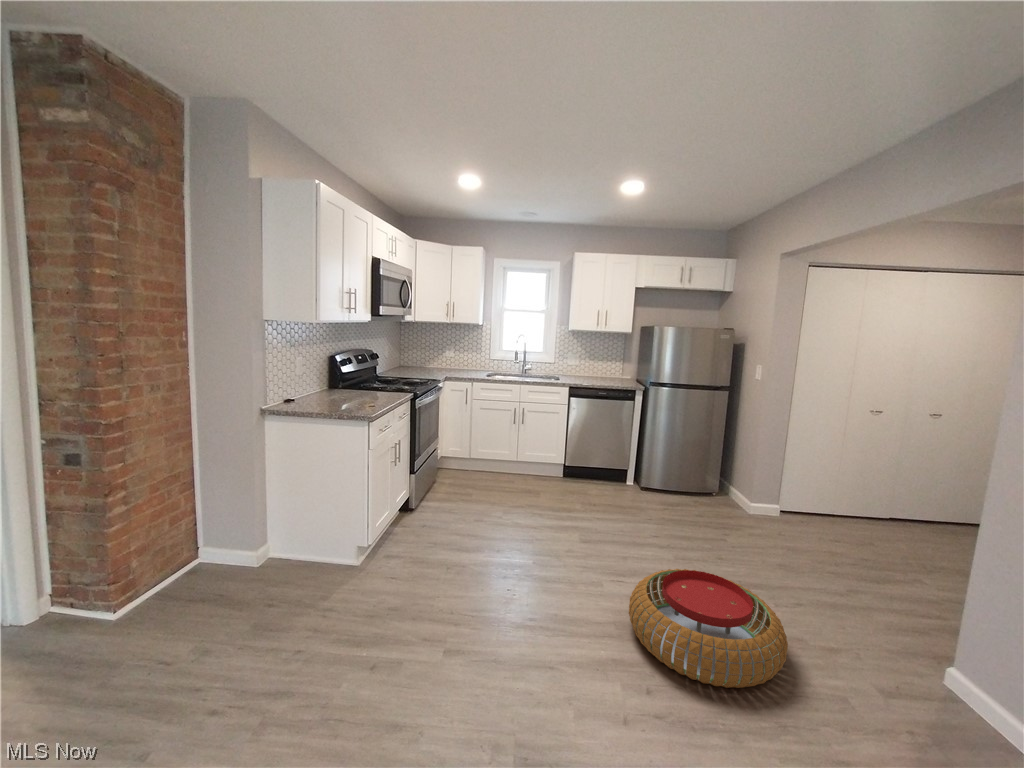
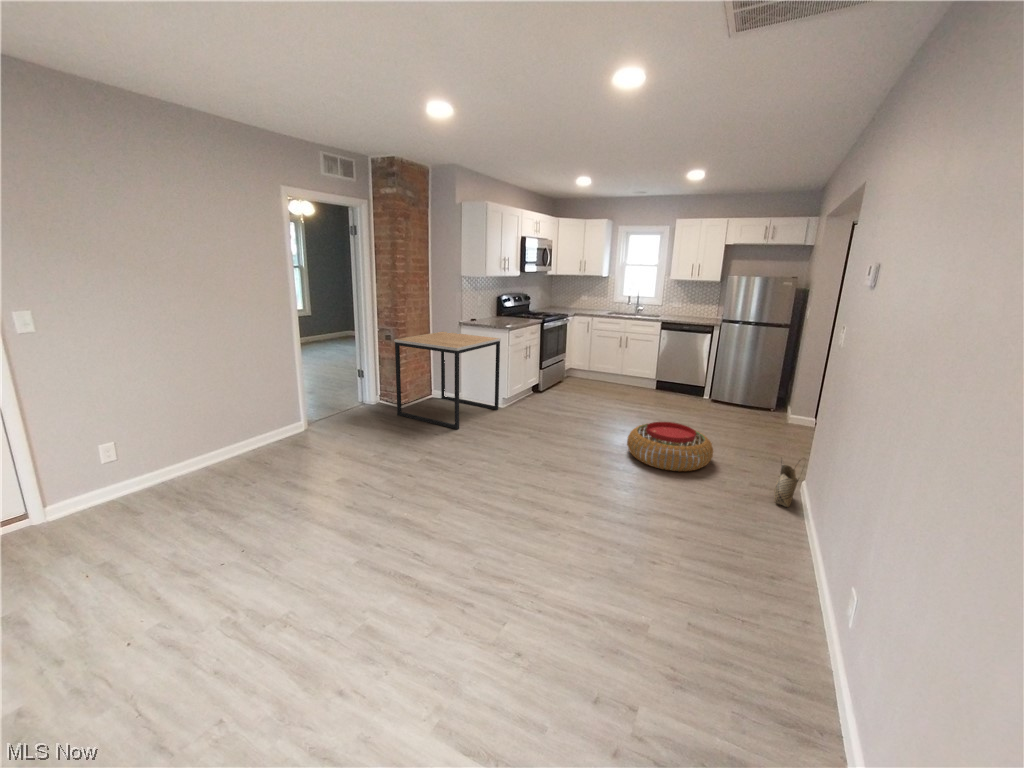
side table: none [84,428,353,670] -> present [394,332,501,429]
woven basket: none [915,633,999,743] -> present [774,465,799,507]

